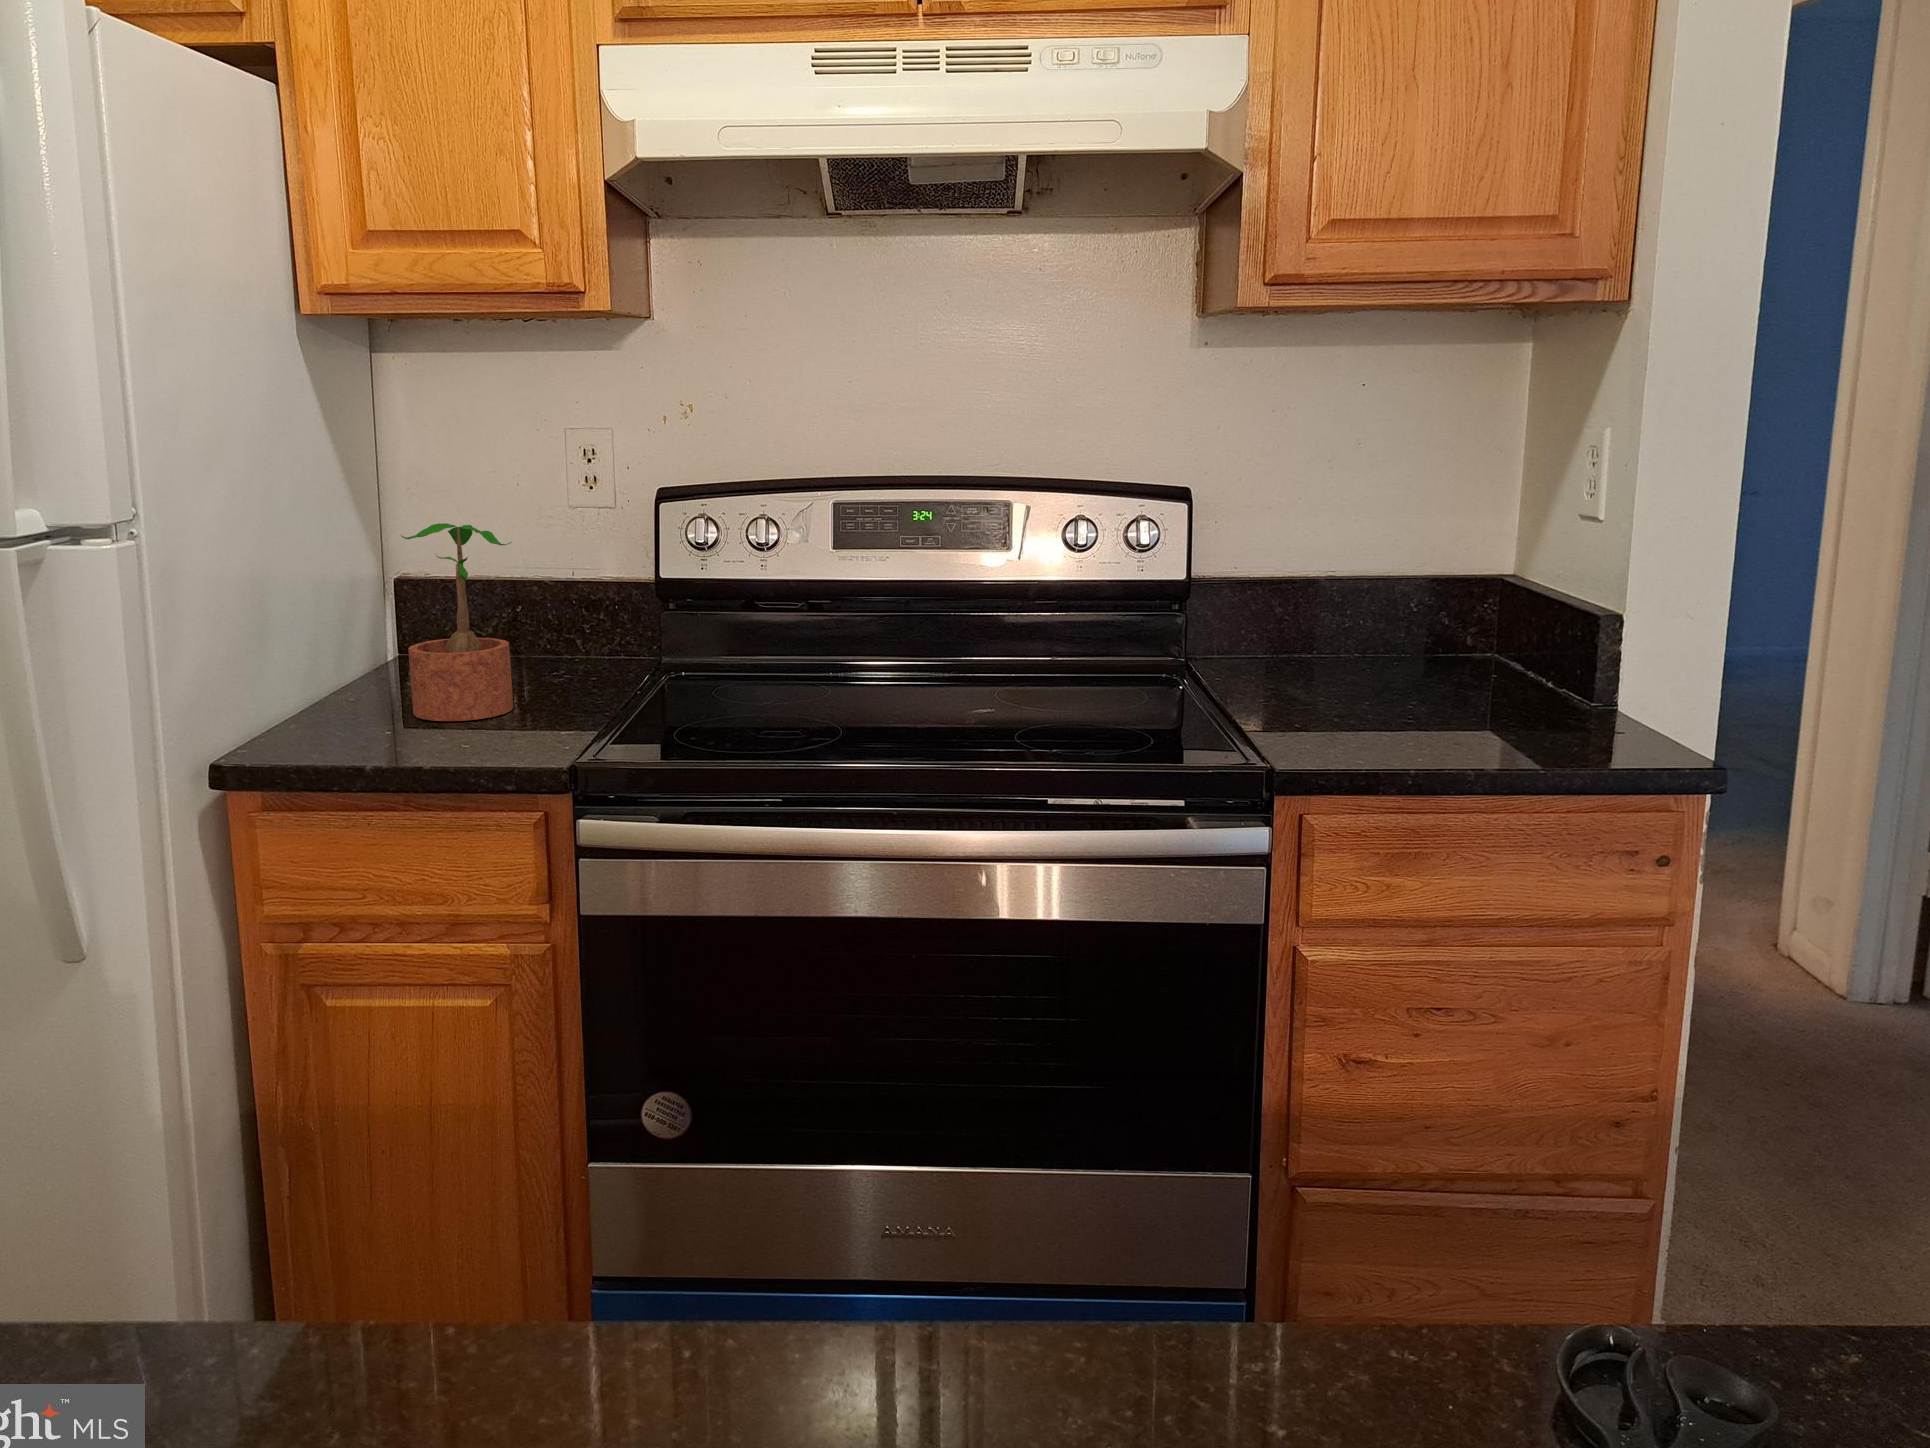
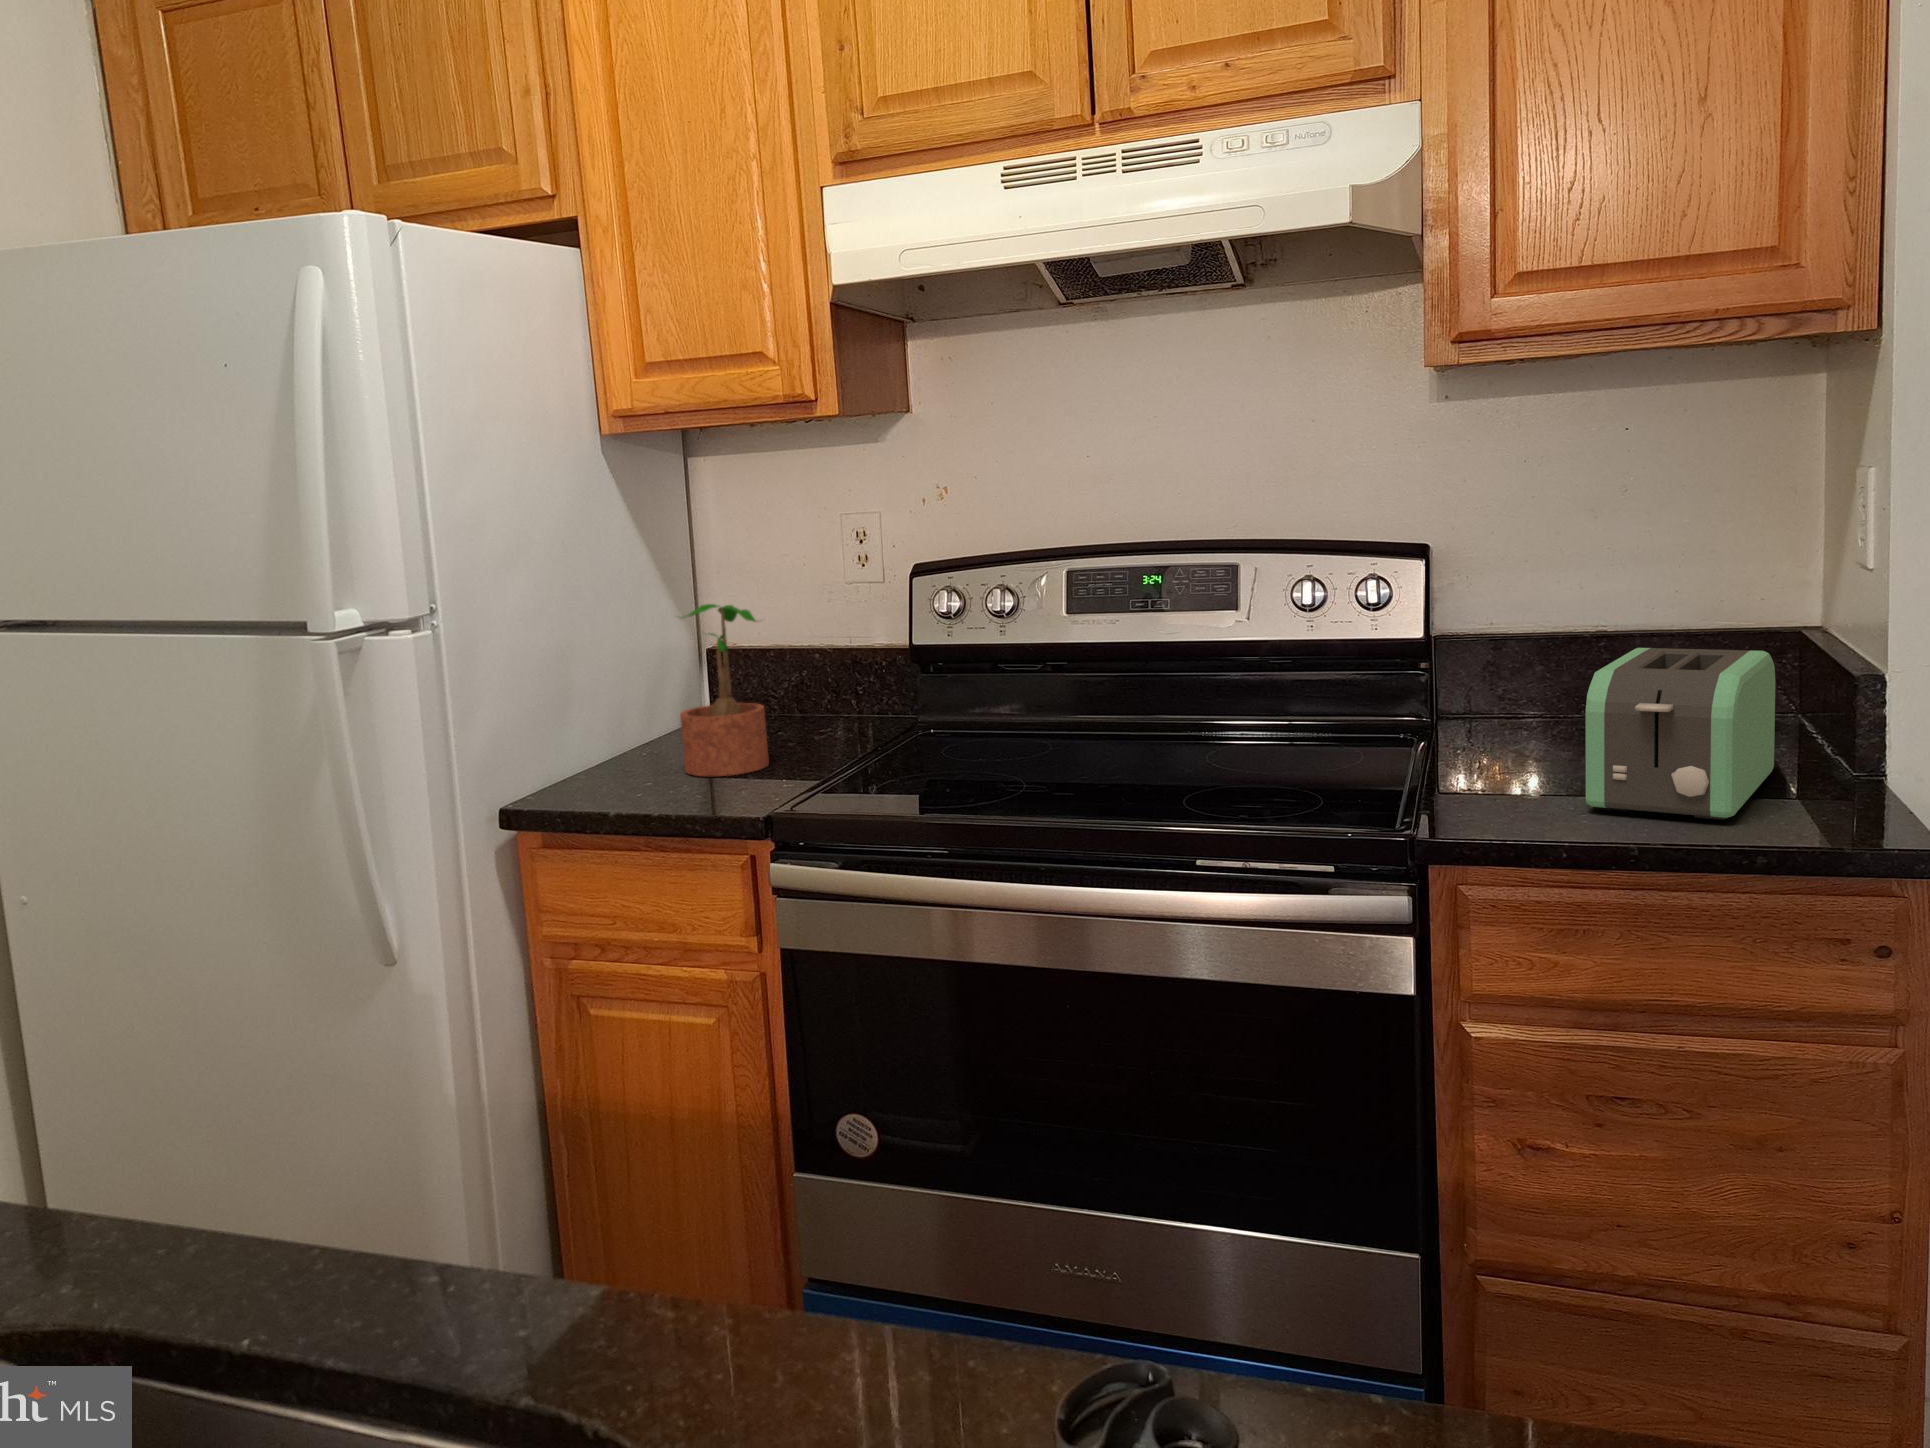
toaster: none [1395,588,1540,748] -> present [1586,648,1775,820]

